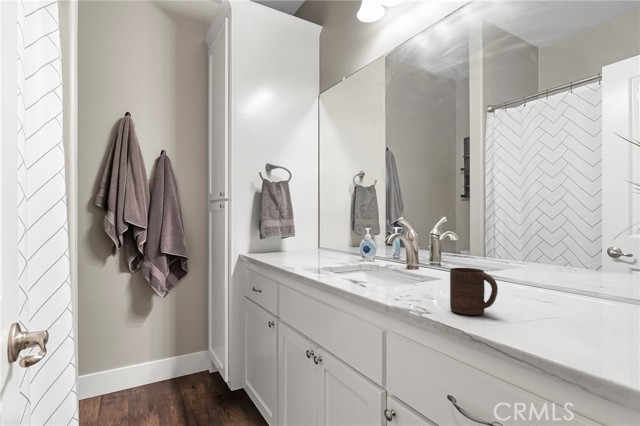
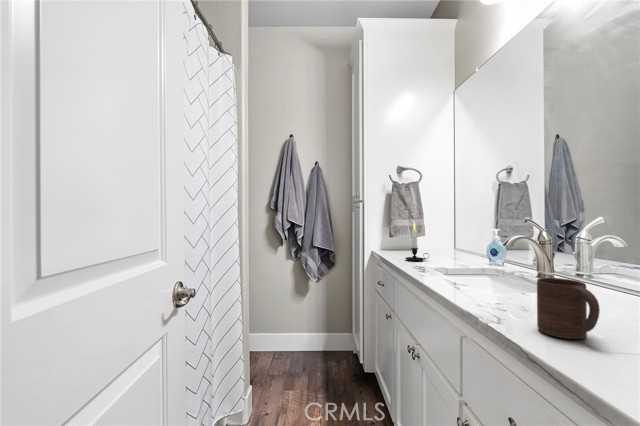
candle: none [286,221,309,263] -> present [405,222,429,261]

